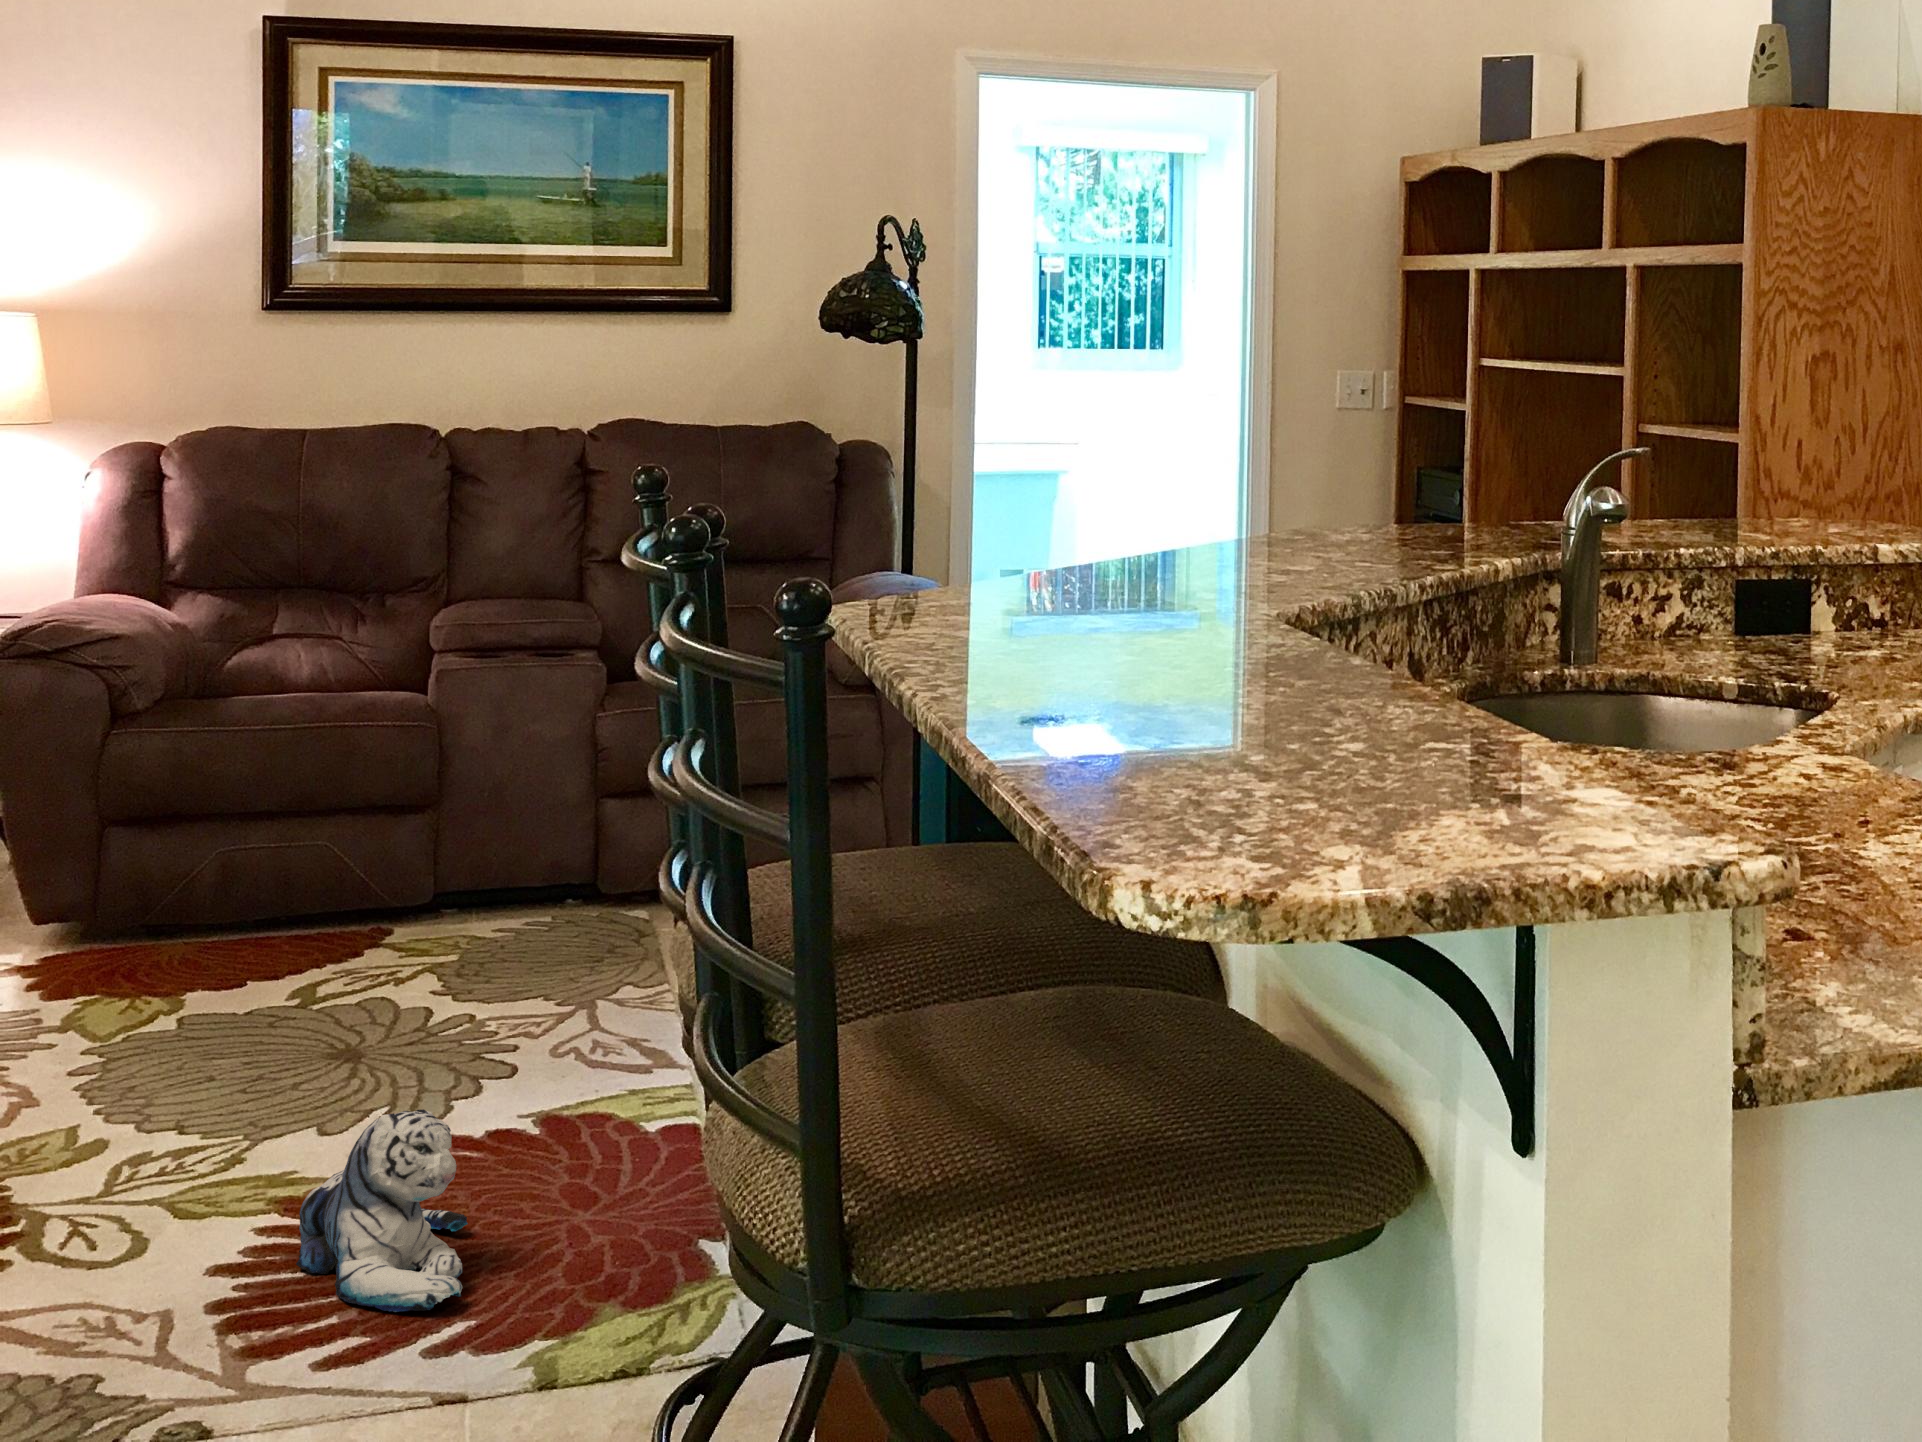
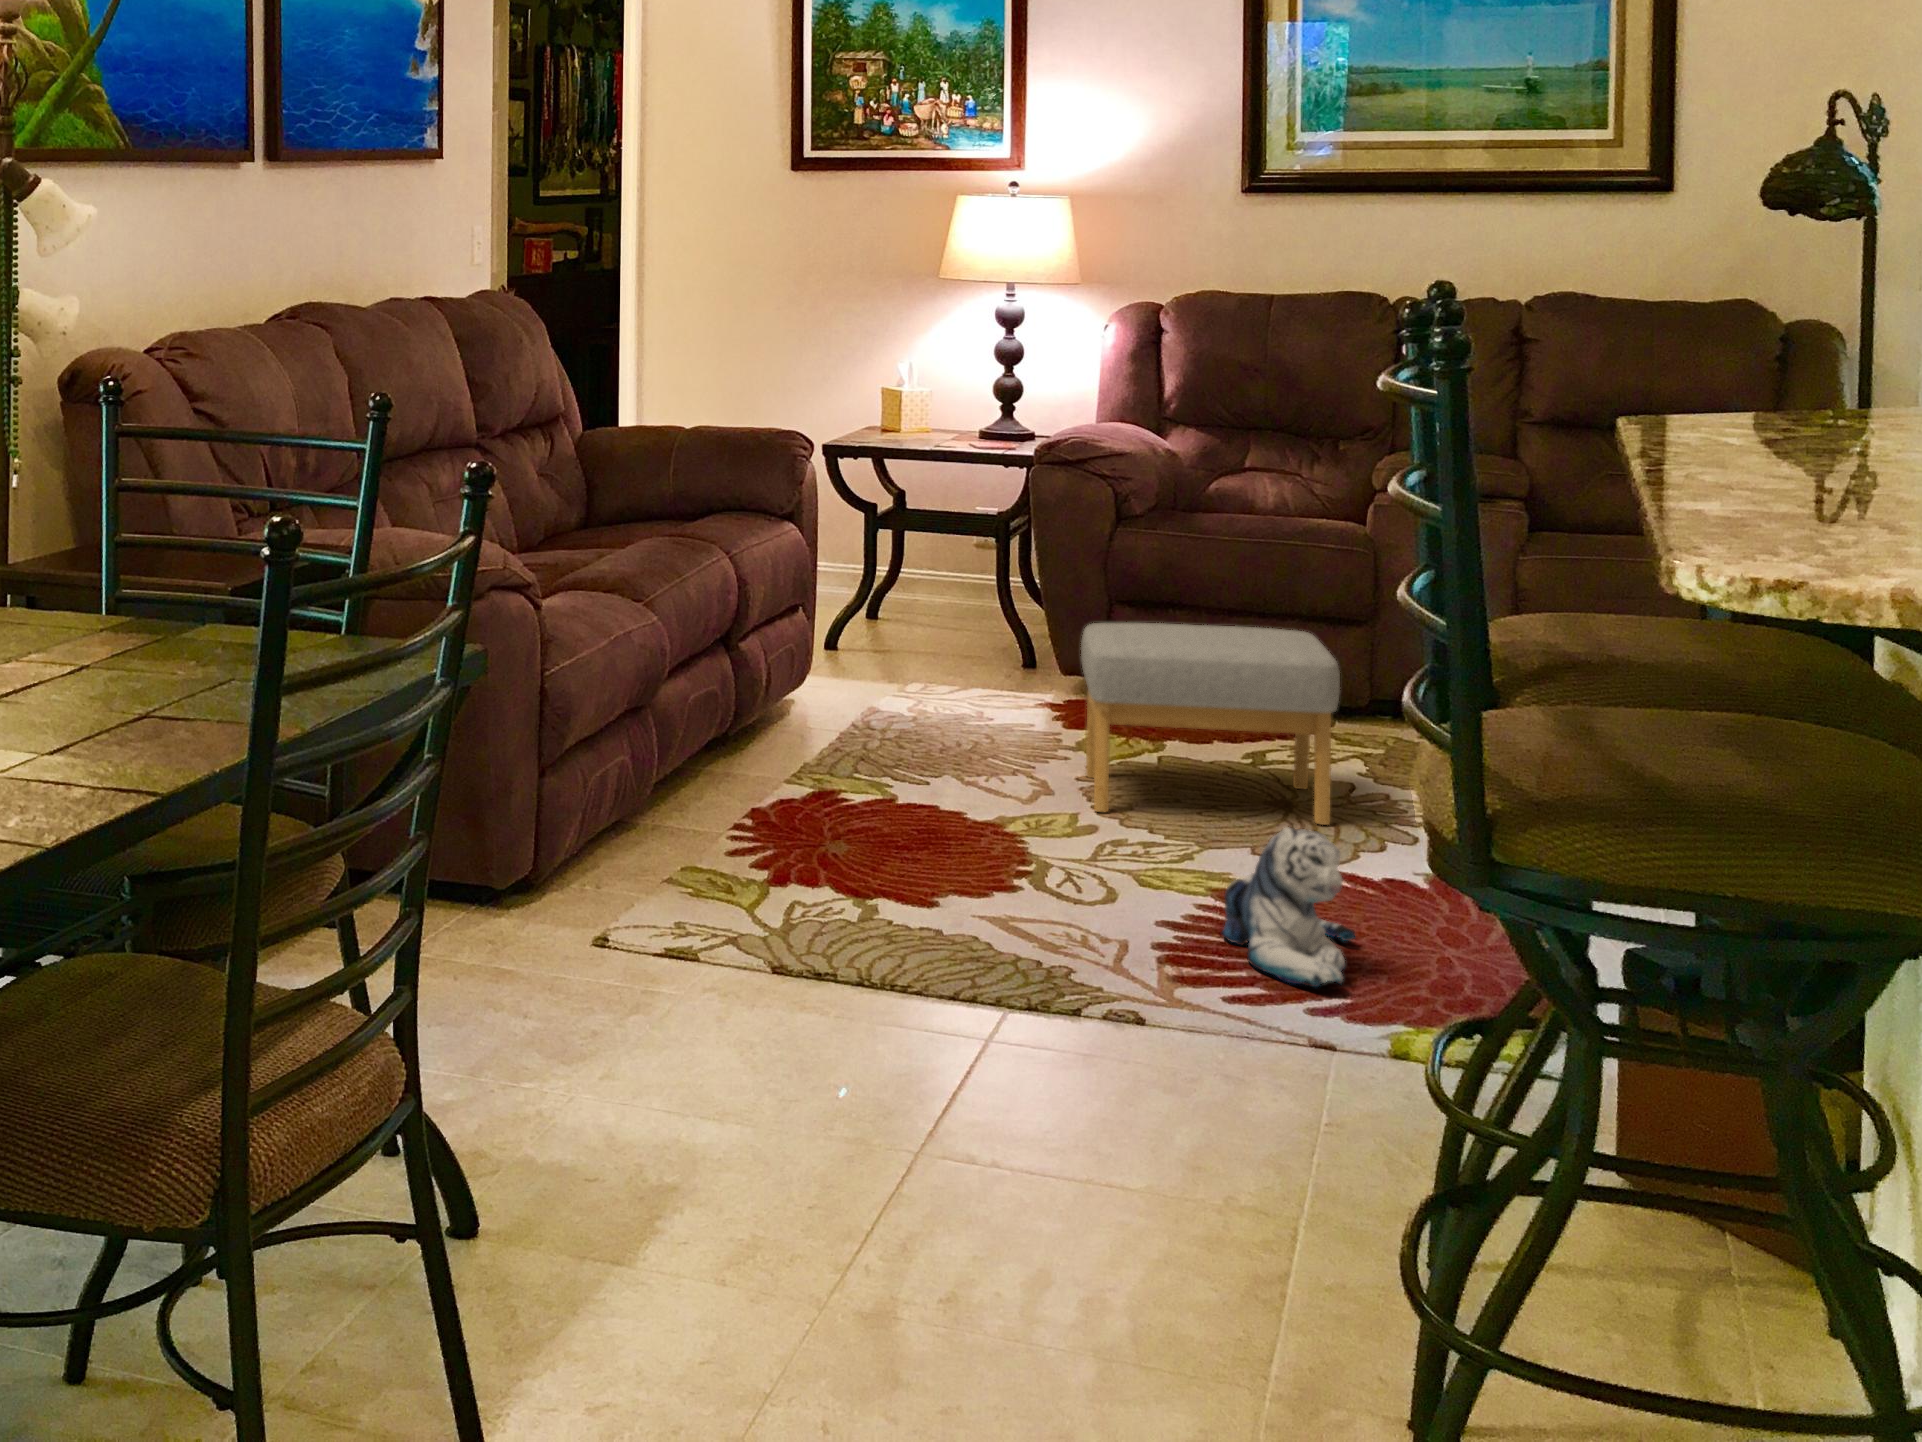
footstool: none [75,839,421,1120] -> present [1081,623,1340,825]

